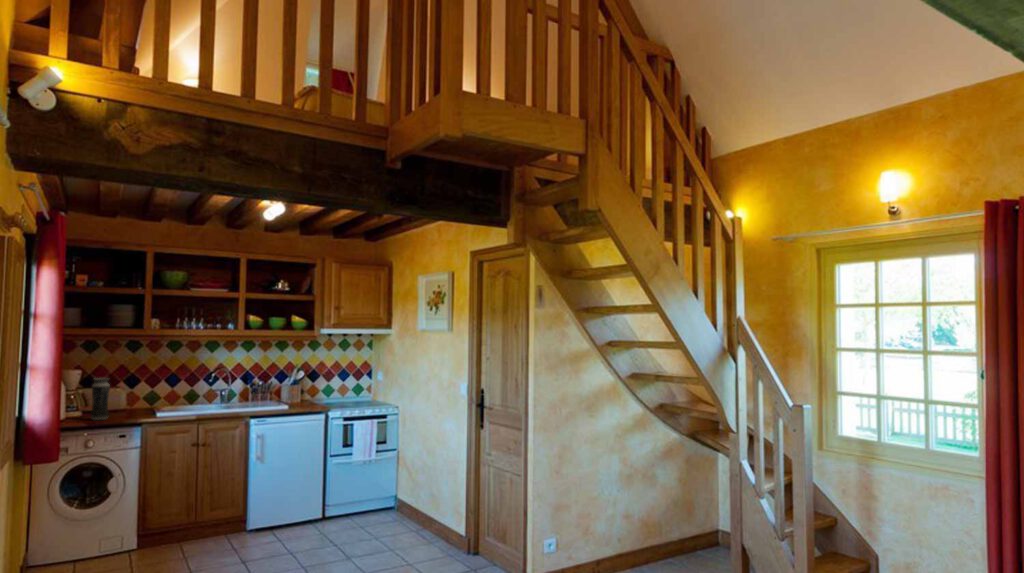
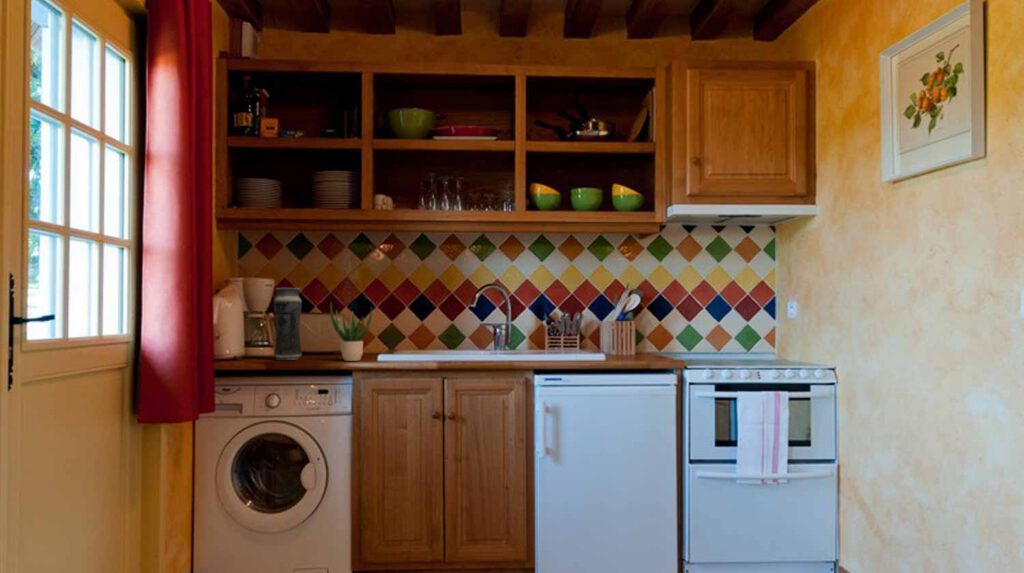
potted plant: none [131,385,155,418] -> present [330,306,372,361]

